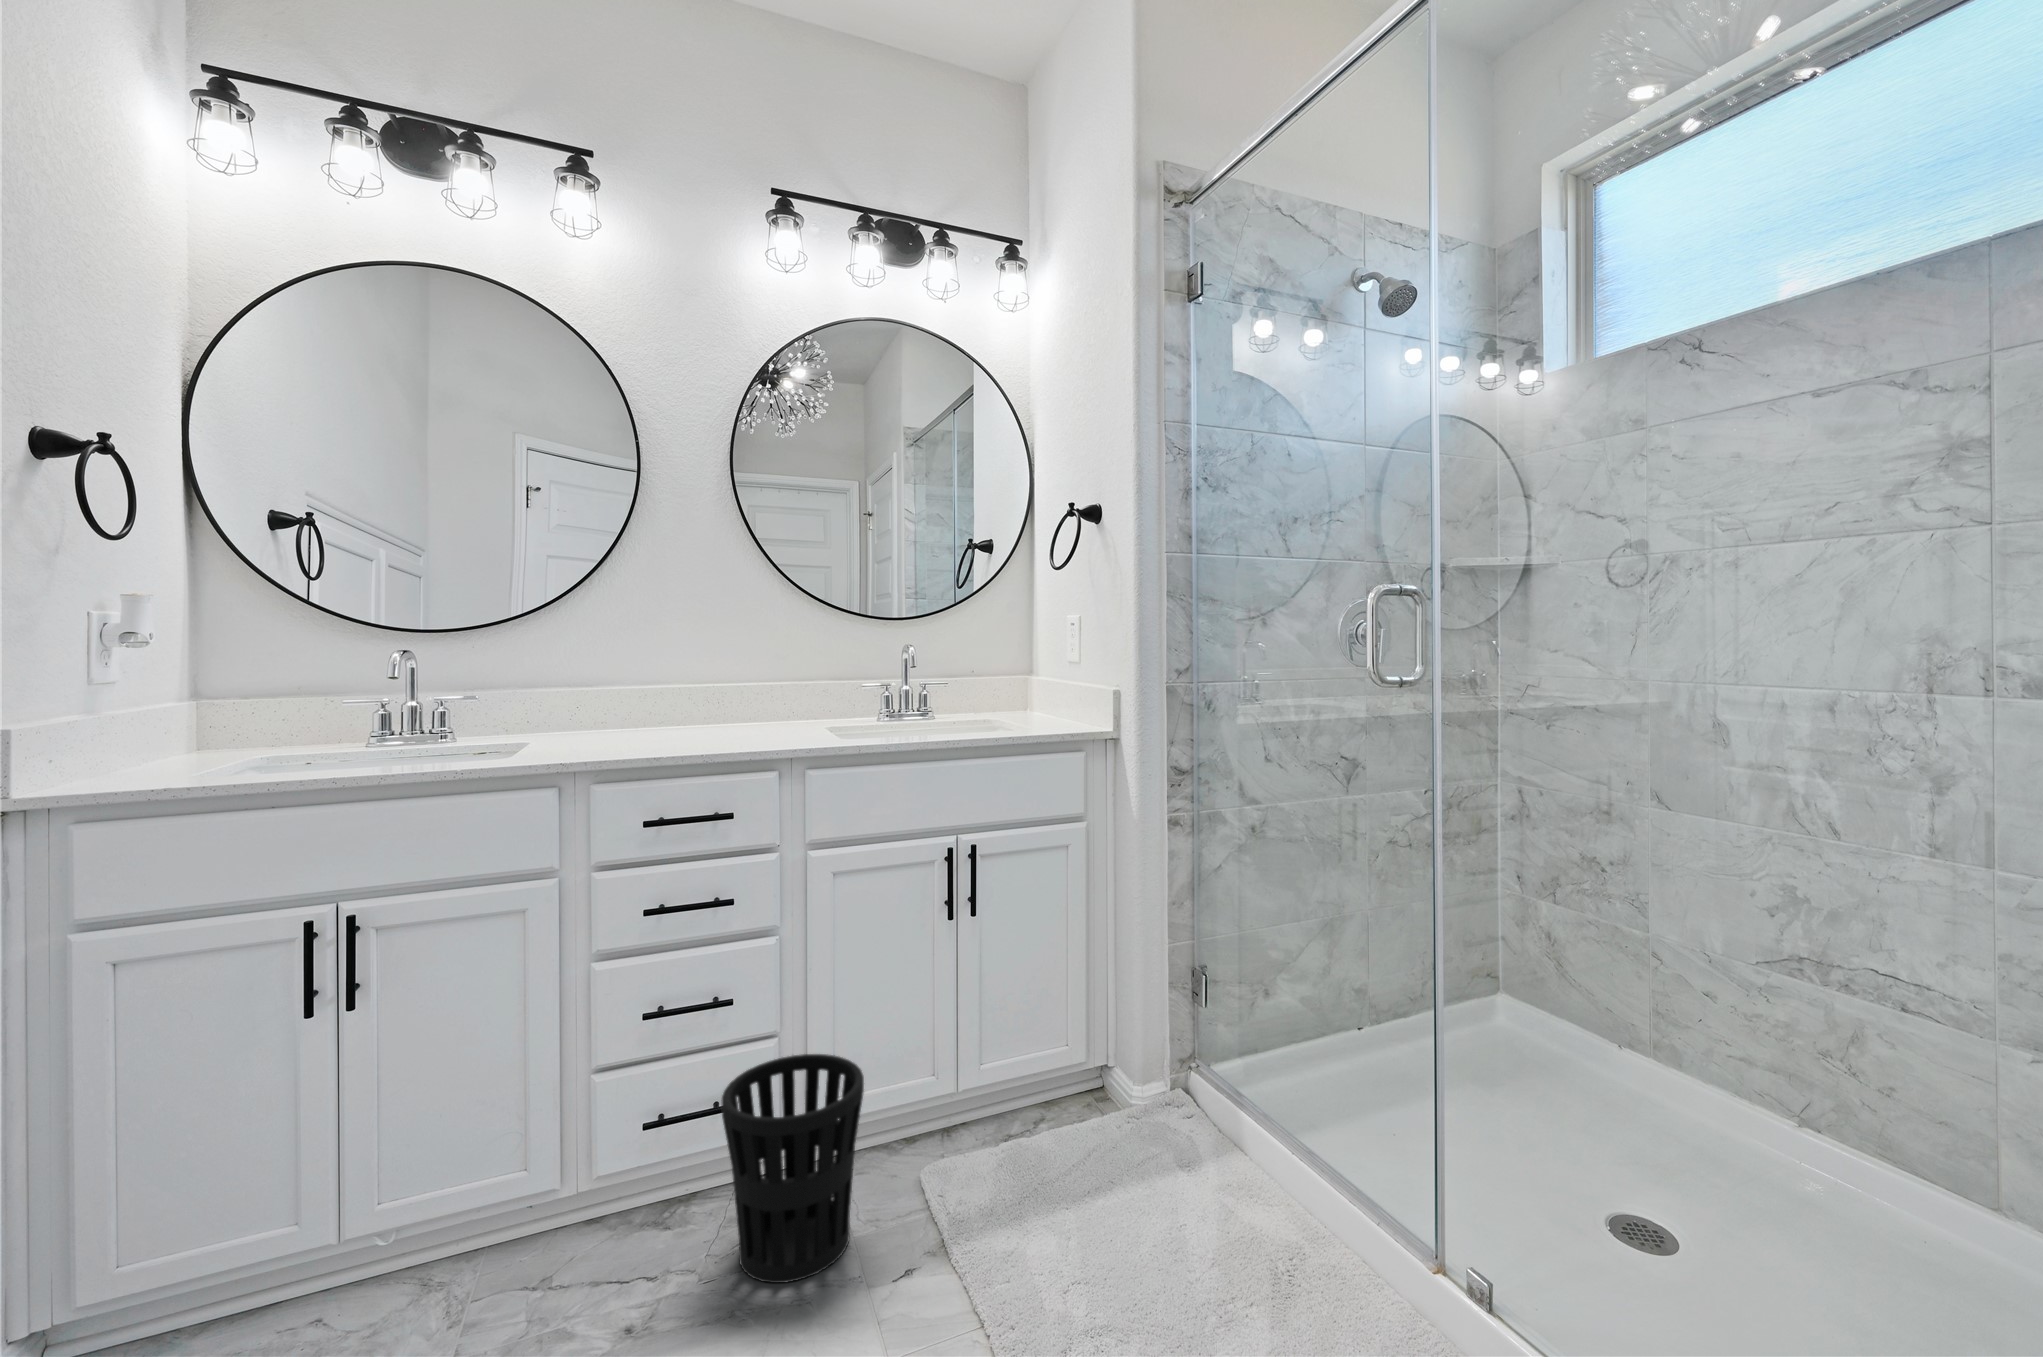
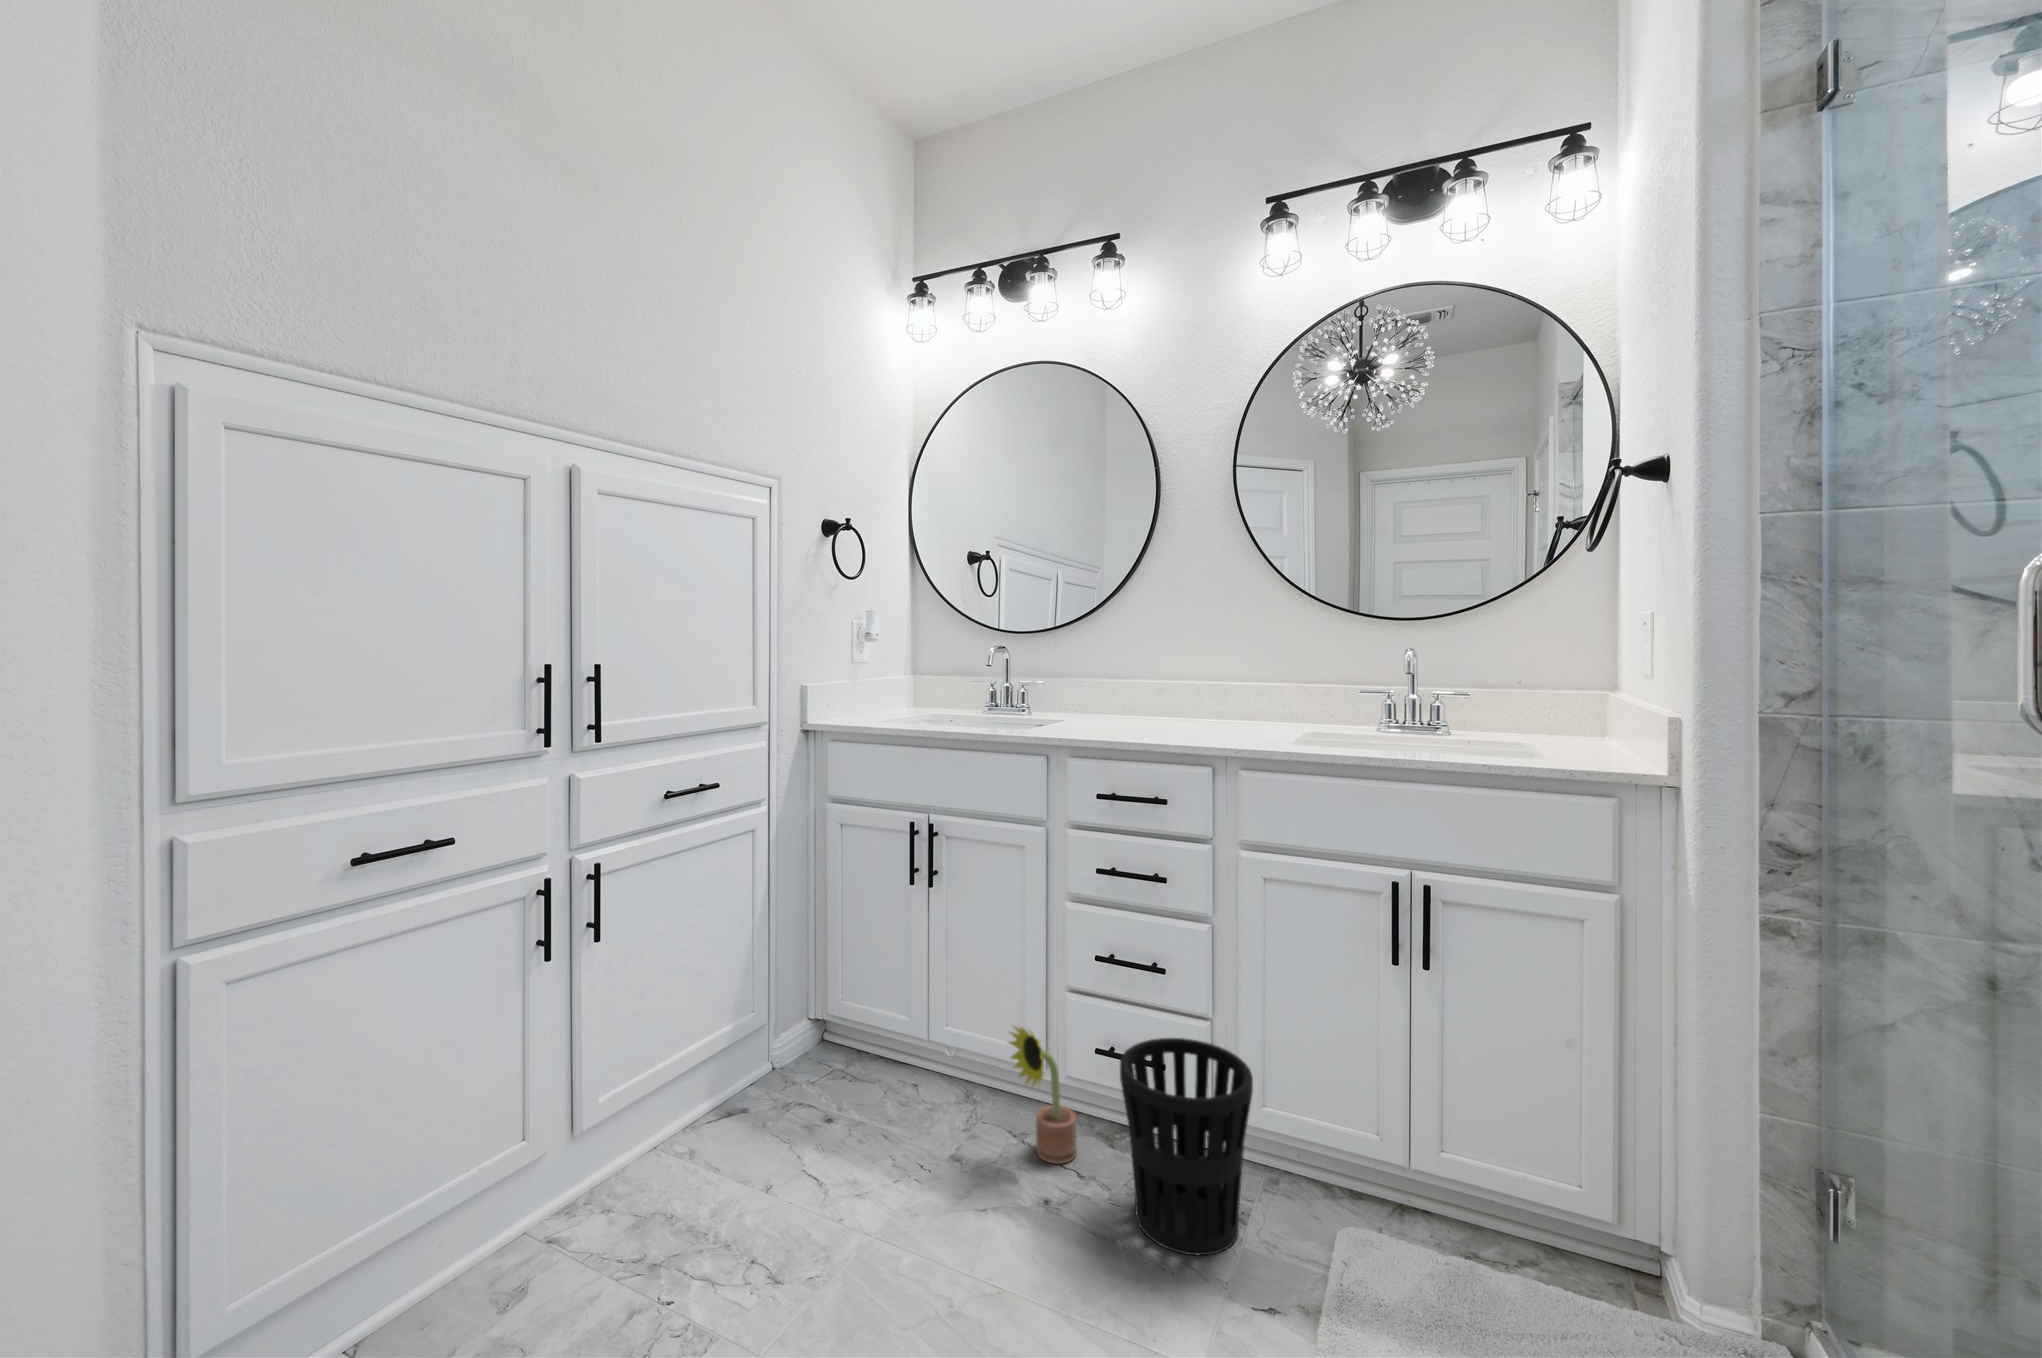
decorative plant: none [535,1126,635,1286] -> present [1009,1027,1077,1164]

